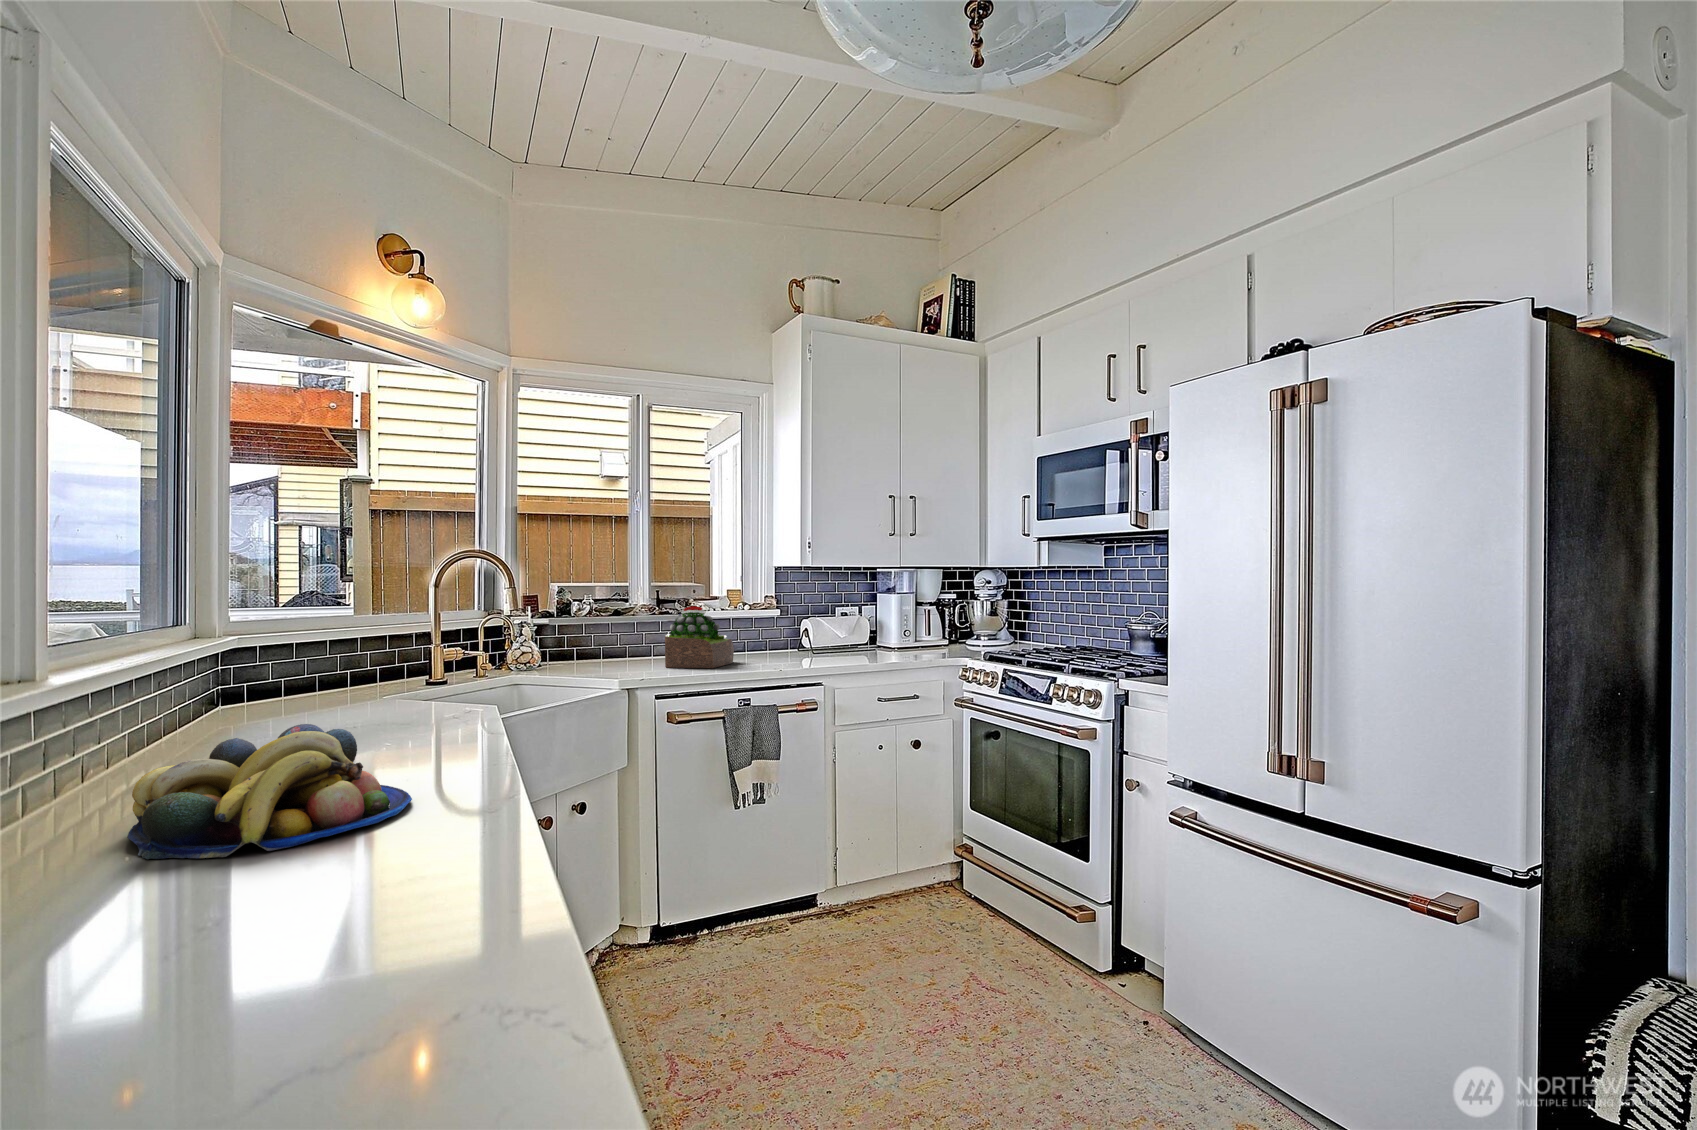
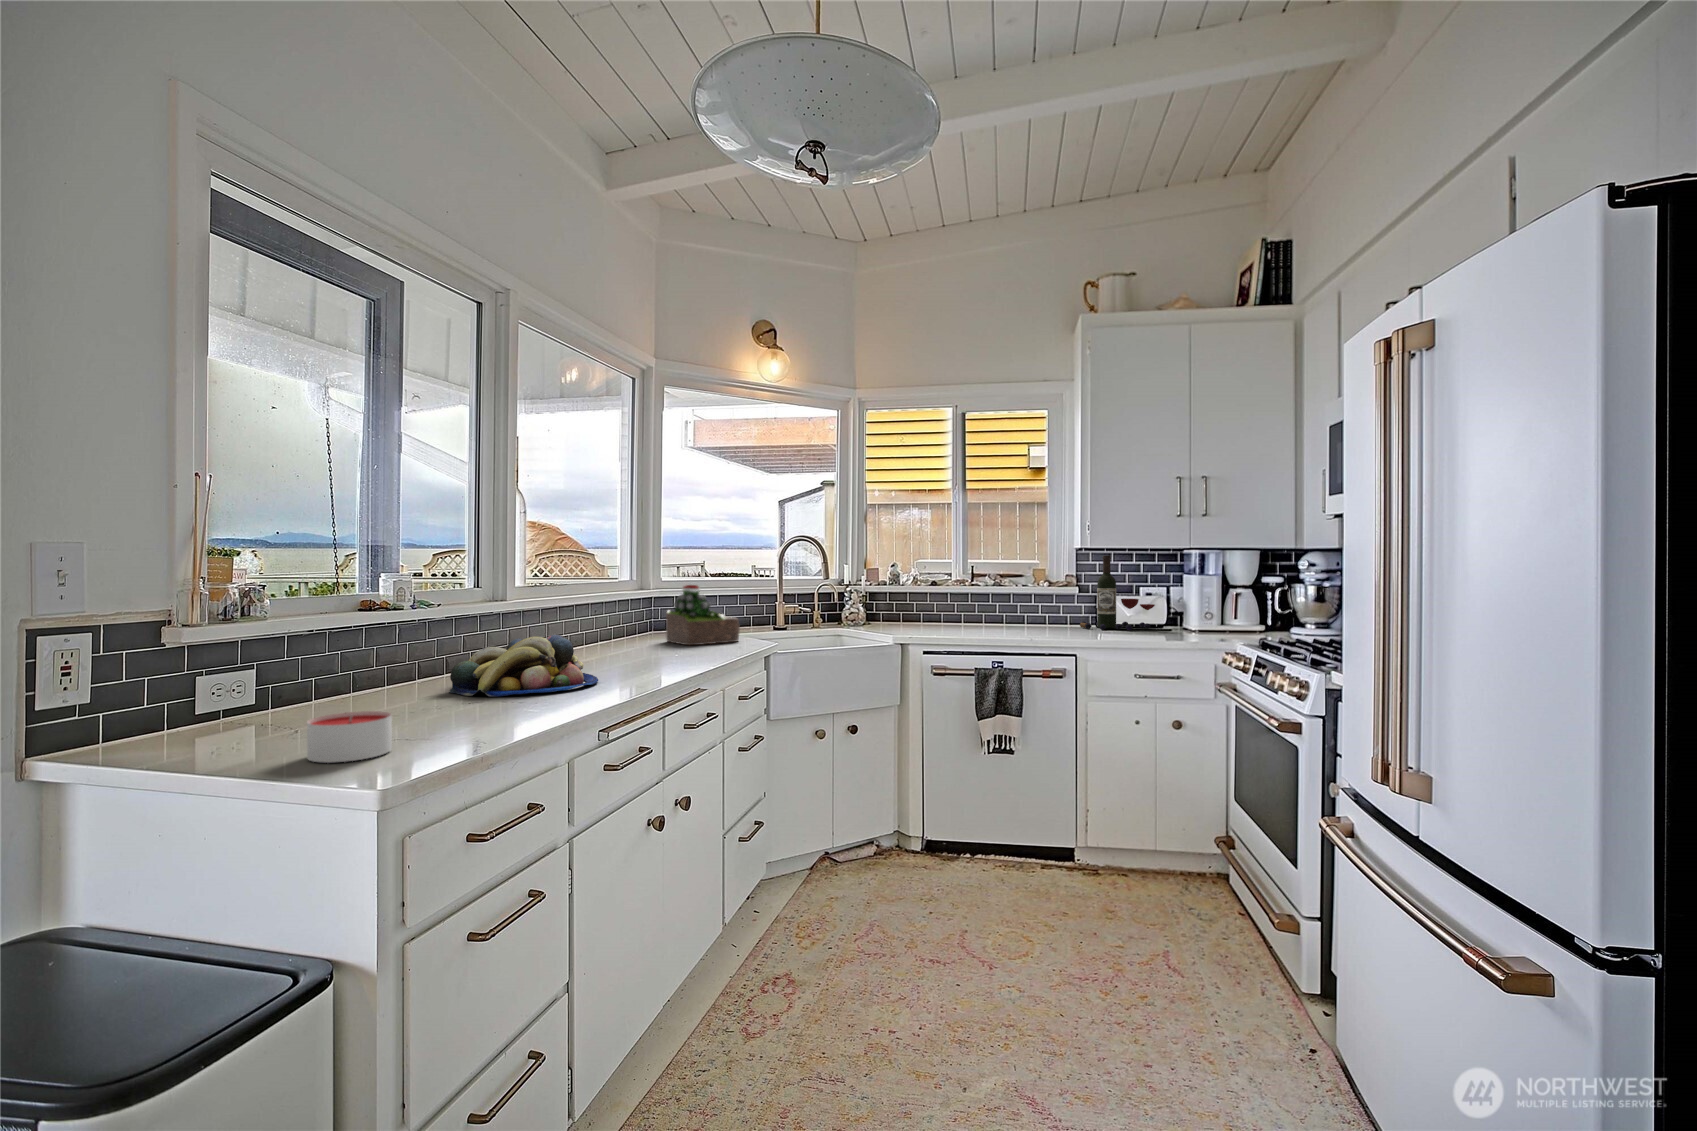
wine bottle: none [782,573,863,653] -> present [1080,555,1155,630]
succulent plant: present [665,606,734,668] -> present [666,585,740,645]
candle: none [232,919,410,1067] -> present [307,711,392,763]

